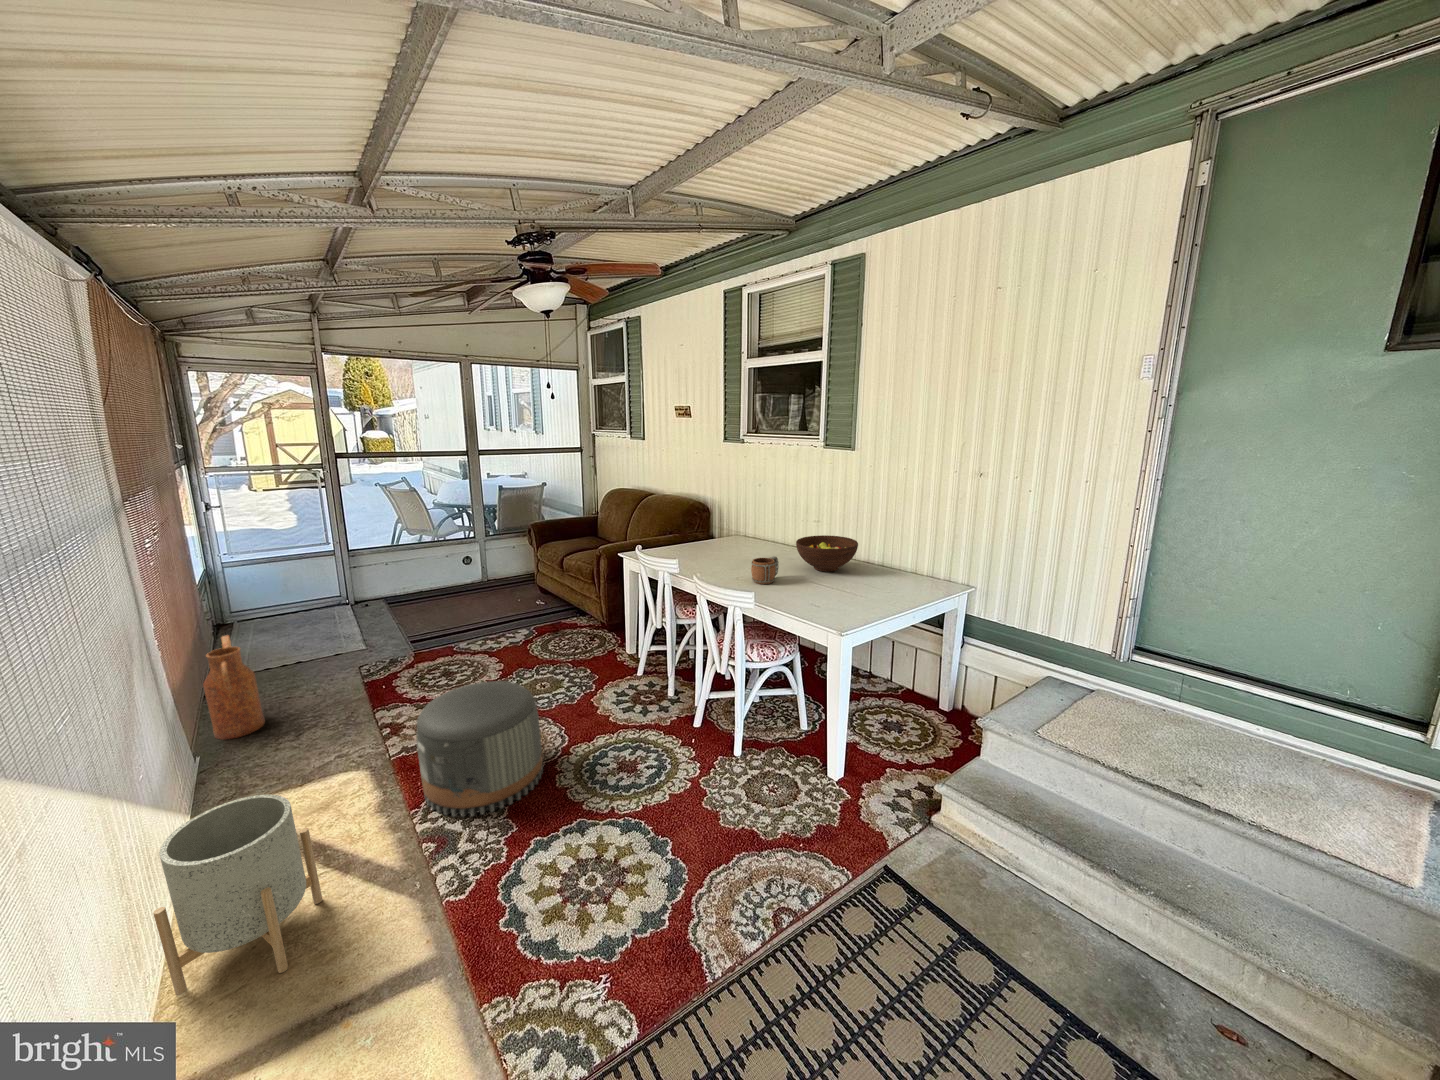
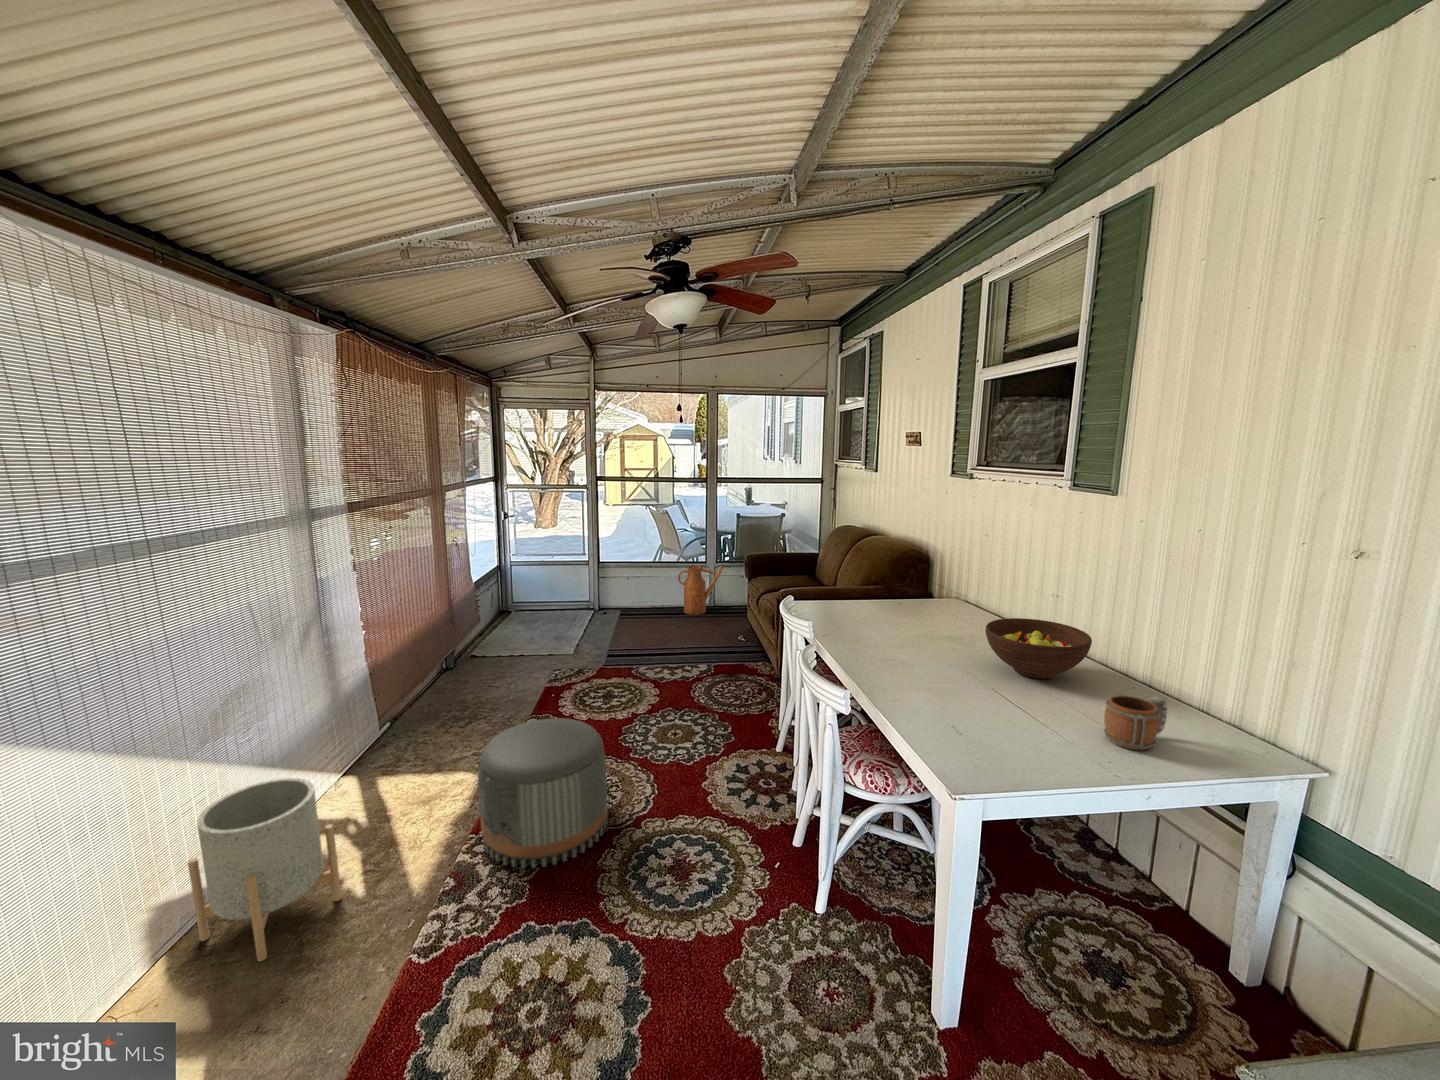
mug: present [751,556,779,584] -> present [1104,695,1167,750]
watering can: present [203,636,265,740] -> present [677,566,723,615]

